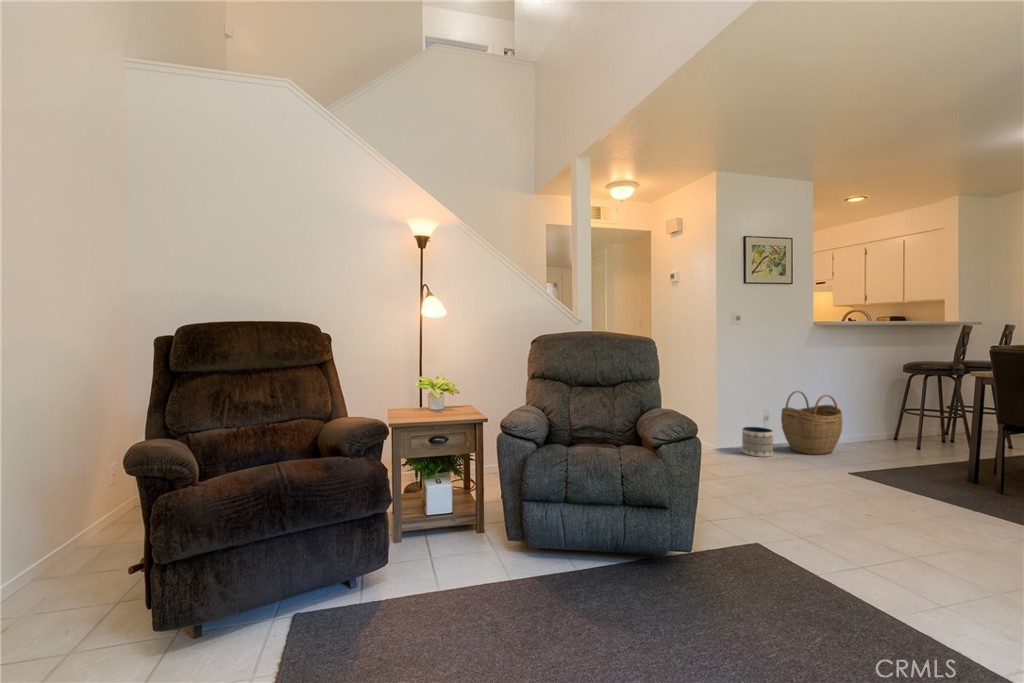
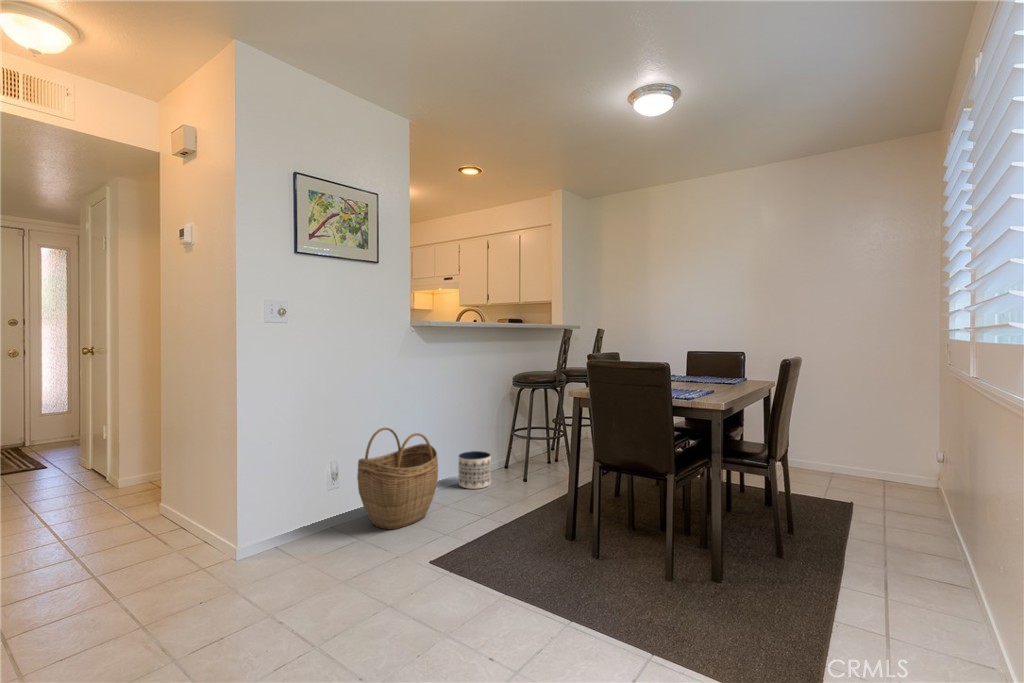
planter: present [742,427,773,457] -> present [458,451,491,489]

